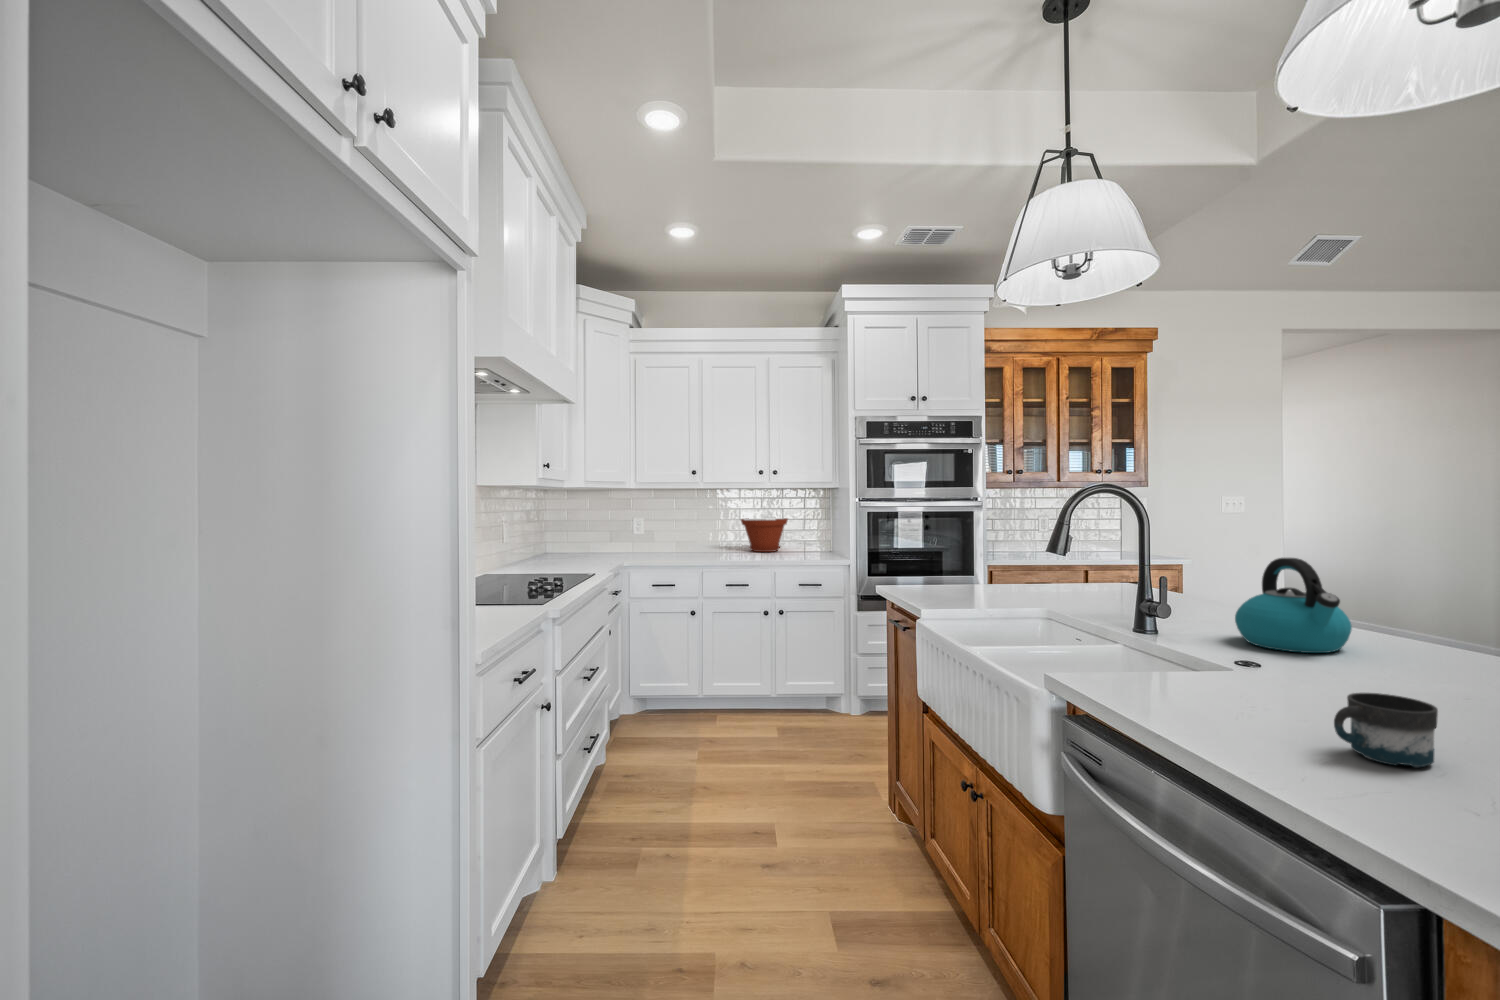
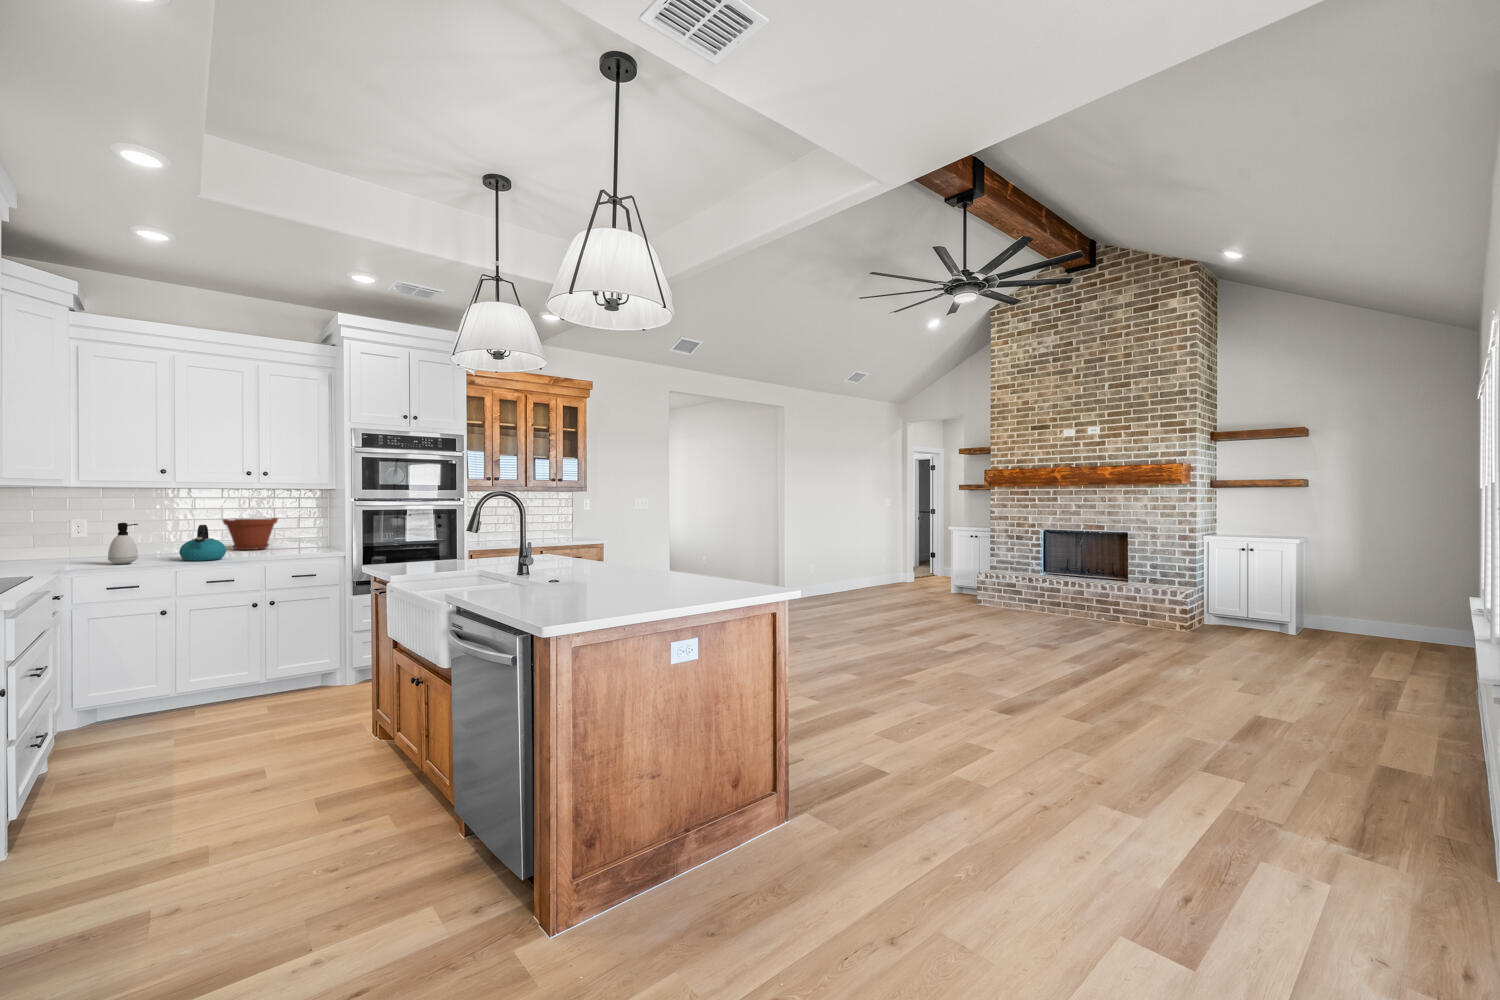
soap dispenser: none [651,523,673,563] -> present [108,523,138,564]
kettle: present [1235,558,1352,653] -> present [179,525,226,561]
mug: present [1334,693,1438,767] -> none [550,576,586,601]

